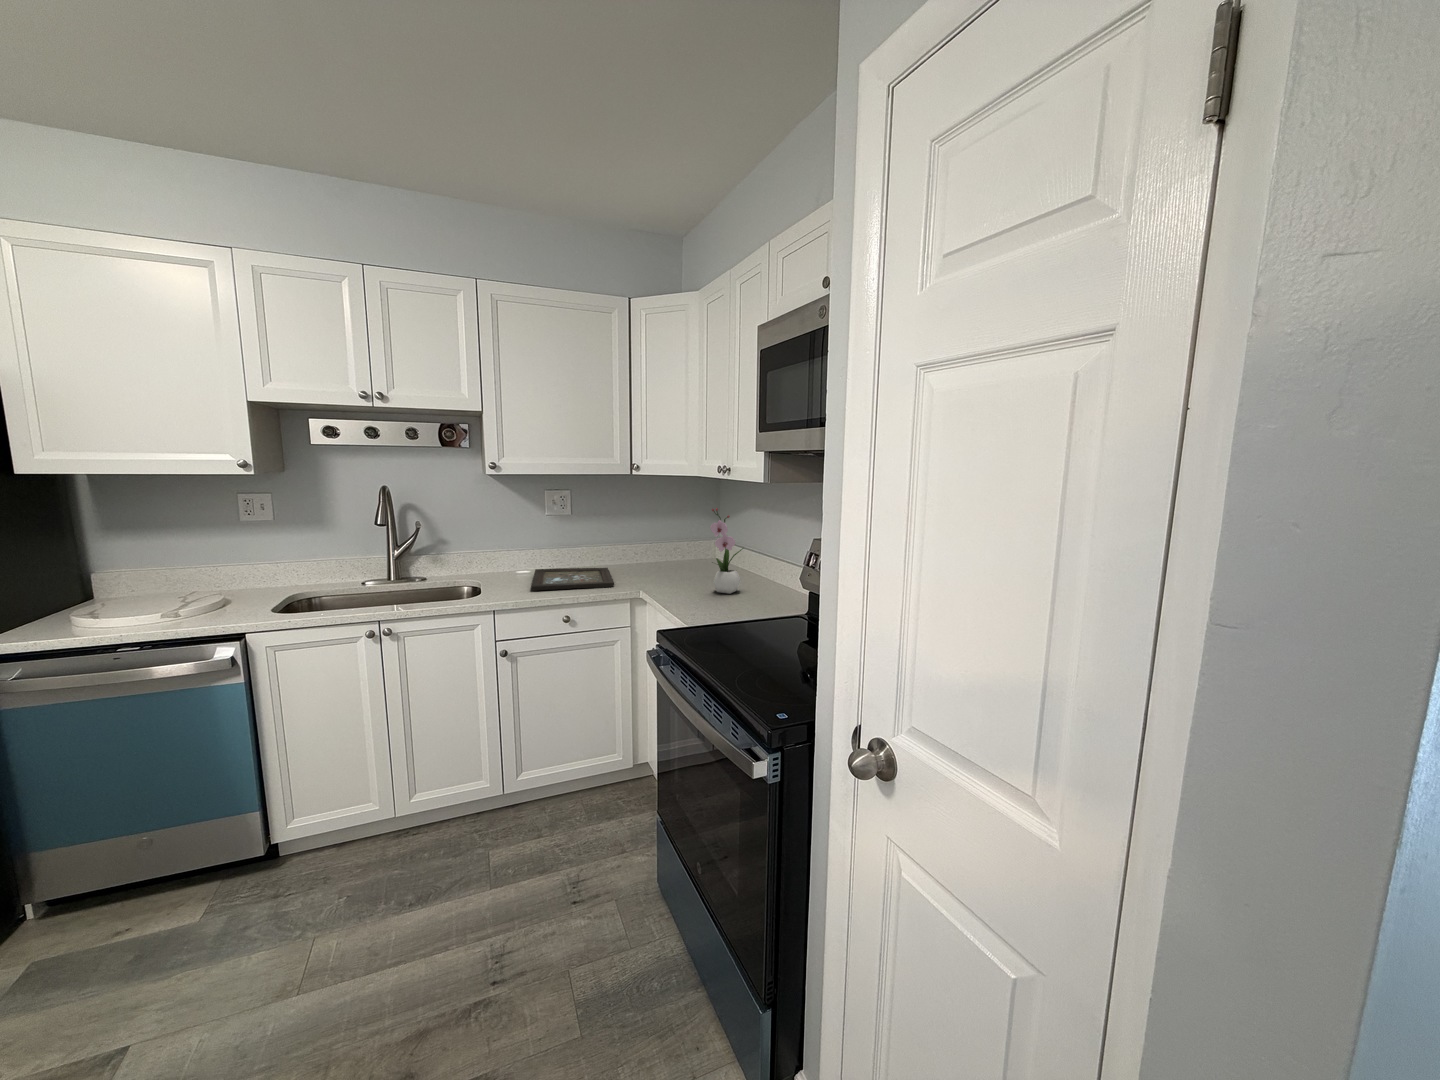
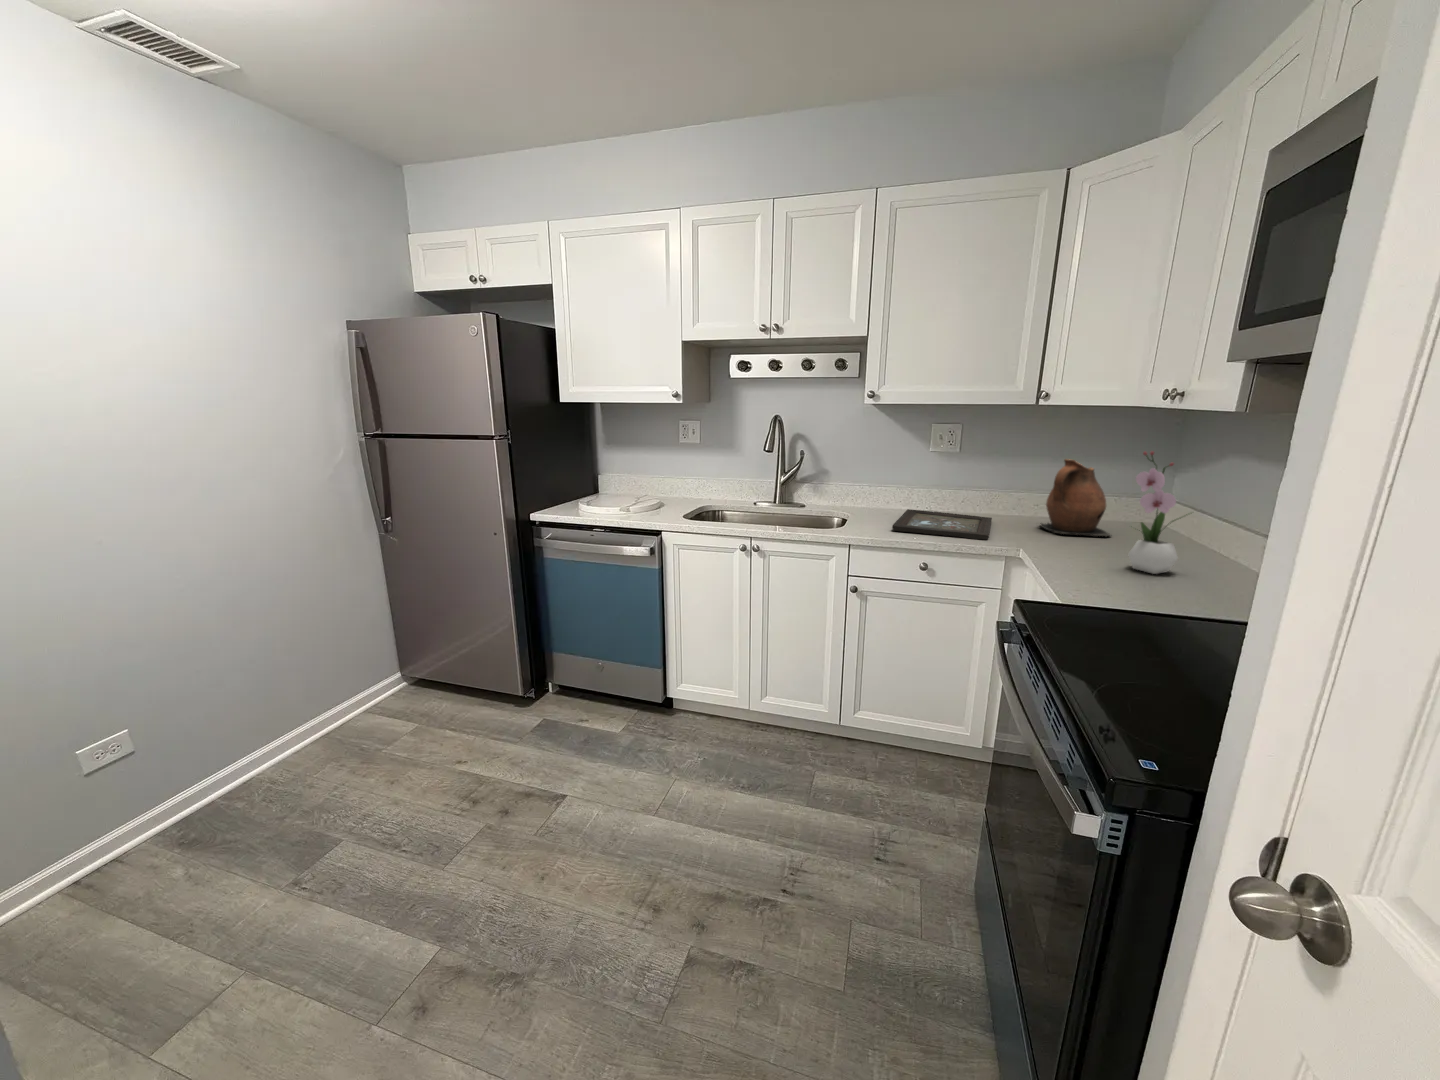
ceramic pitcher: none [642,516,694,574] -> present [1040,459,1110,537]

